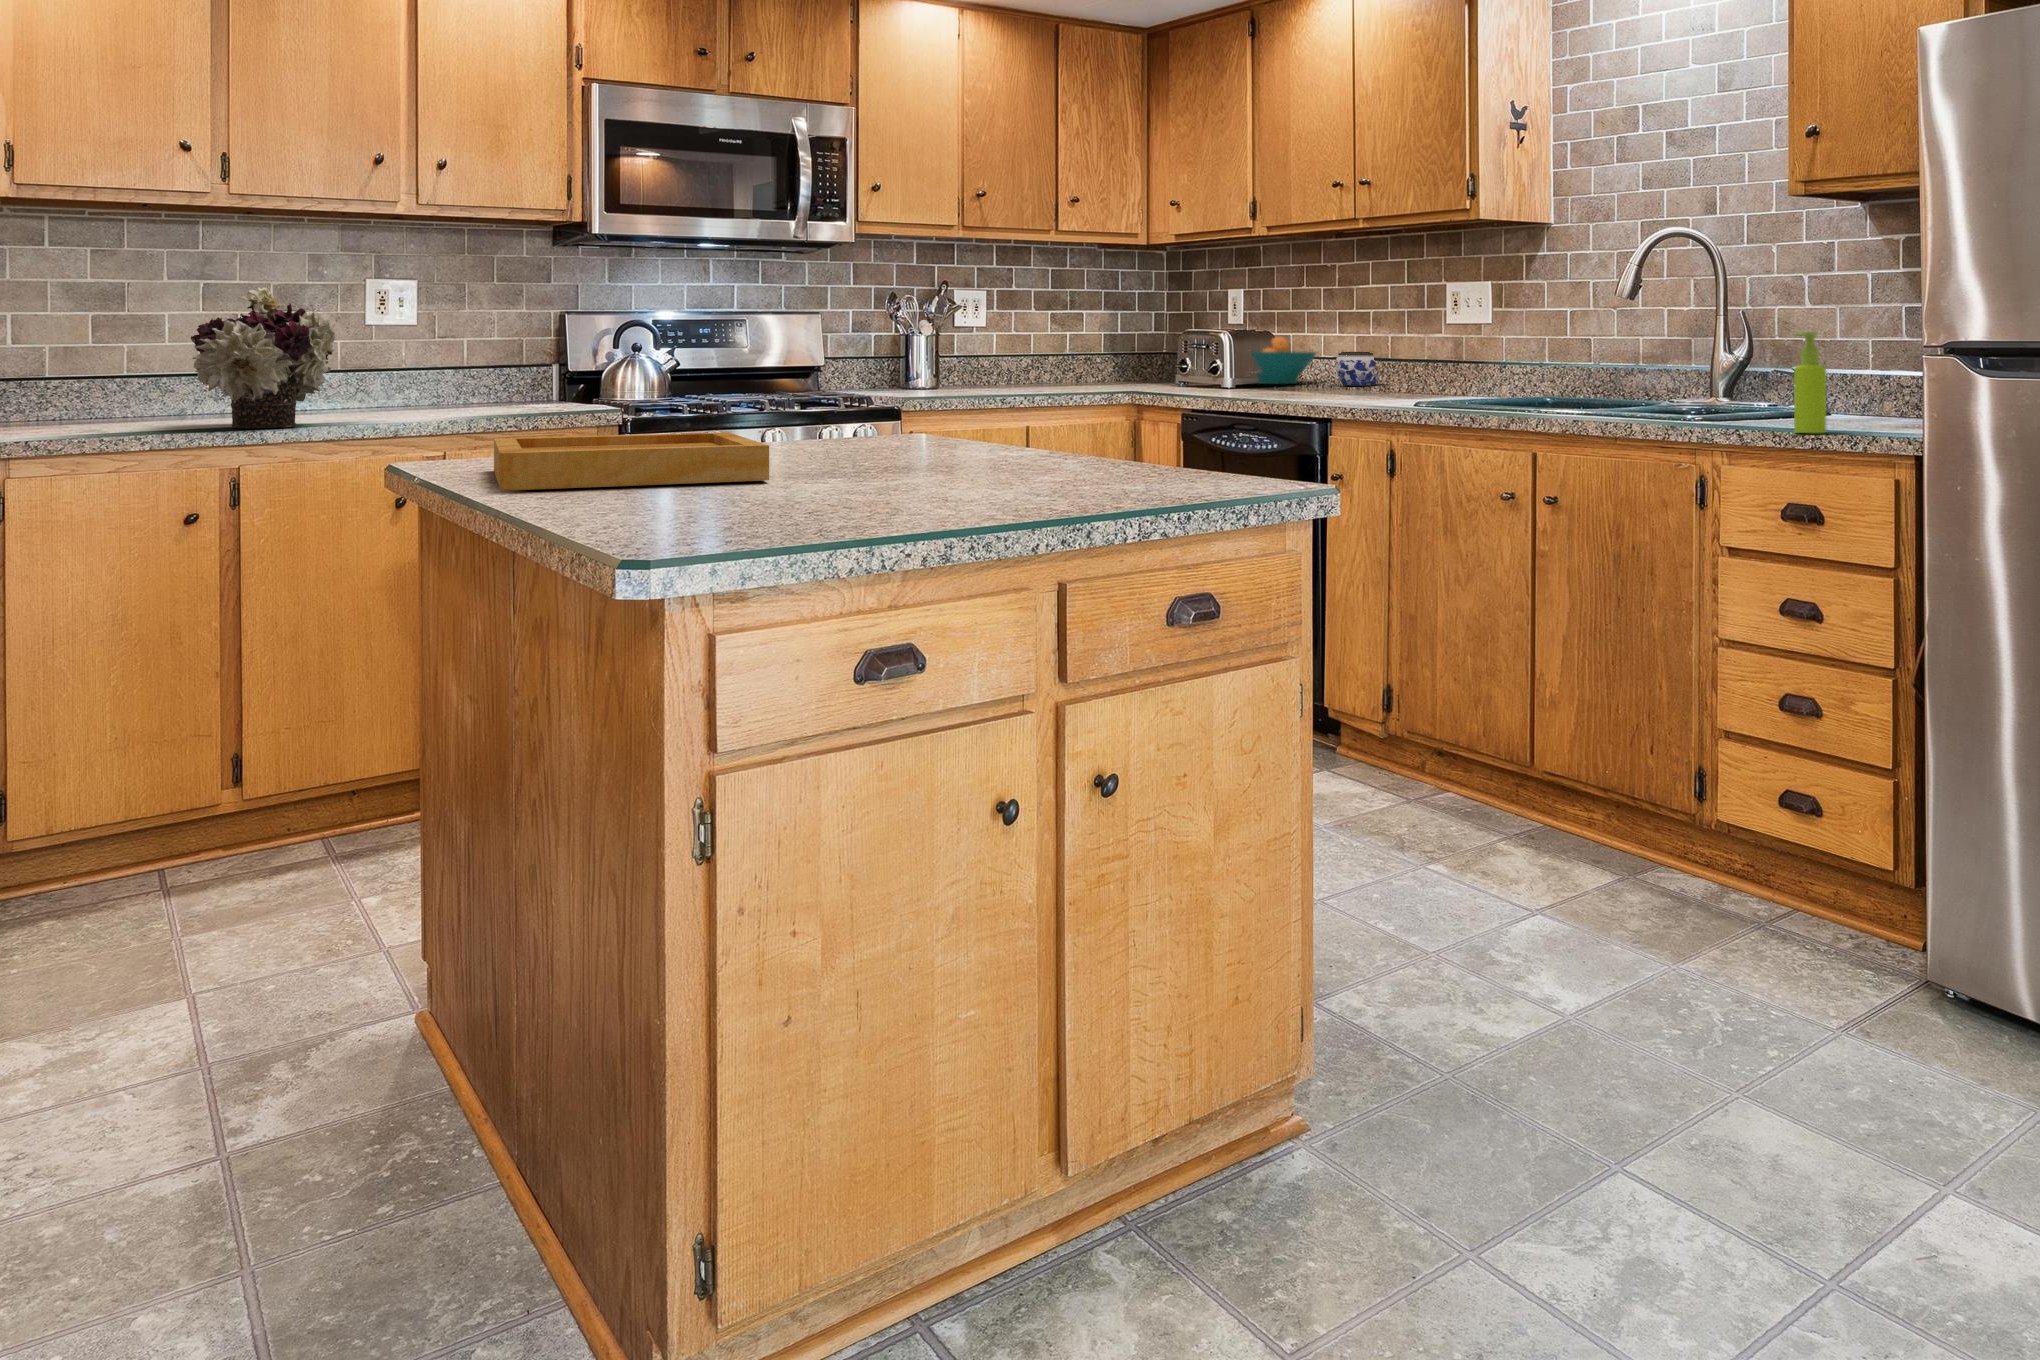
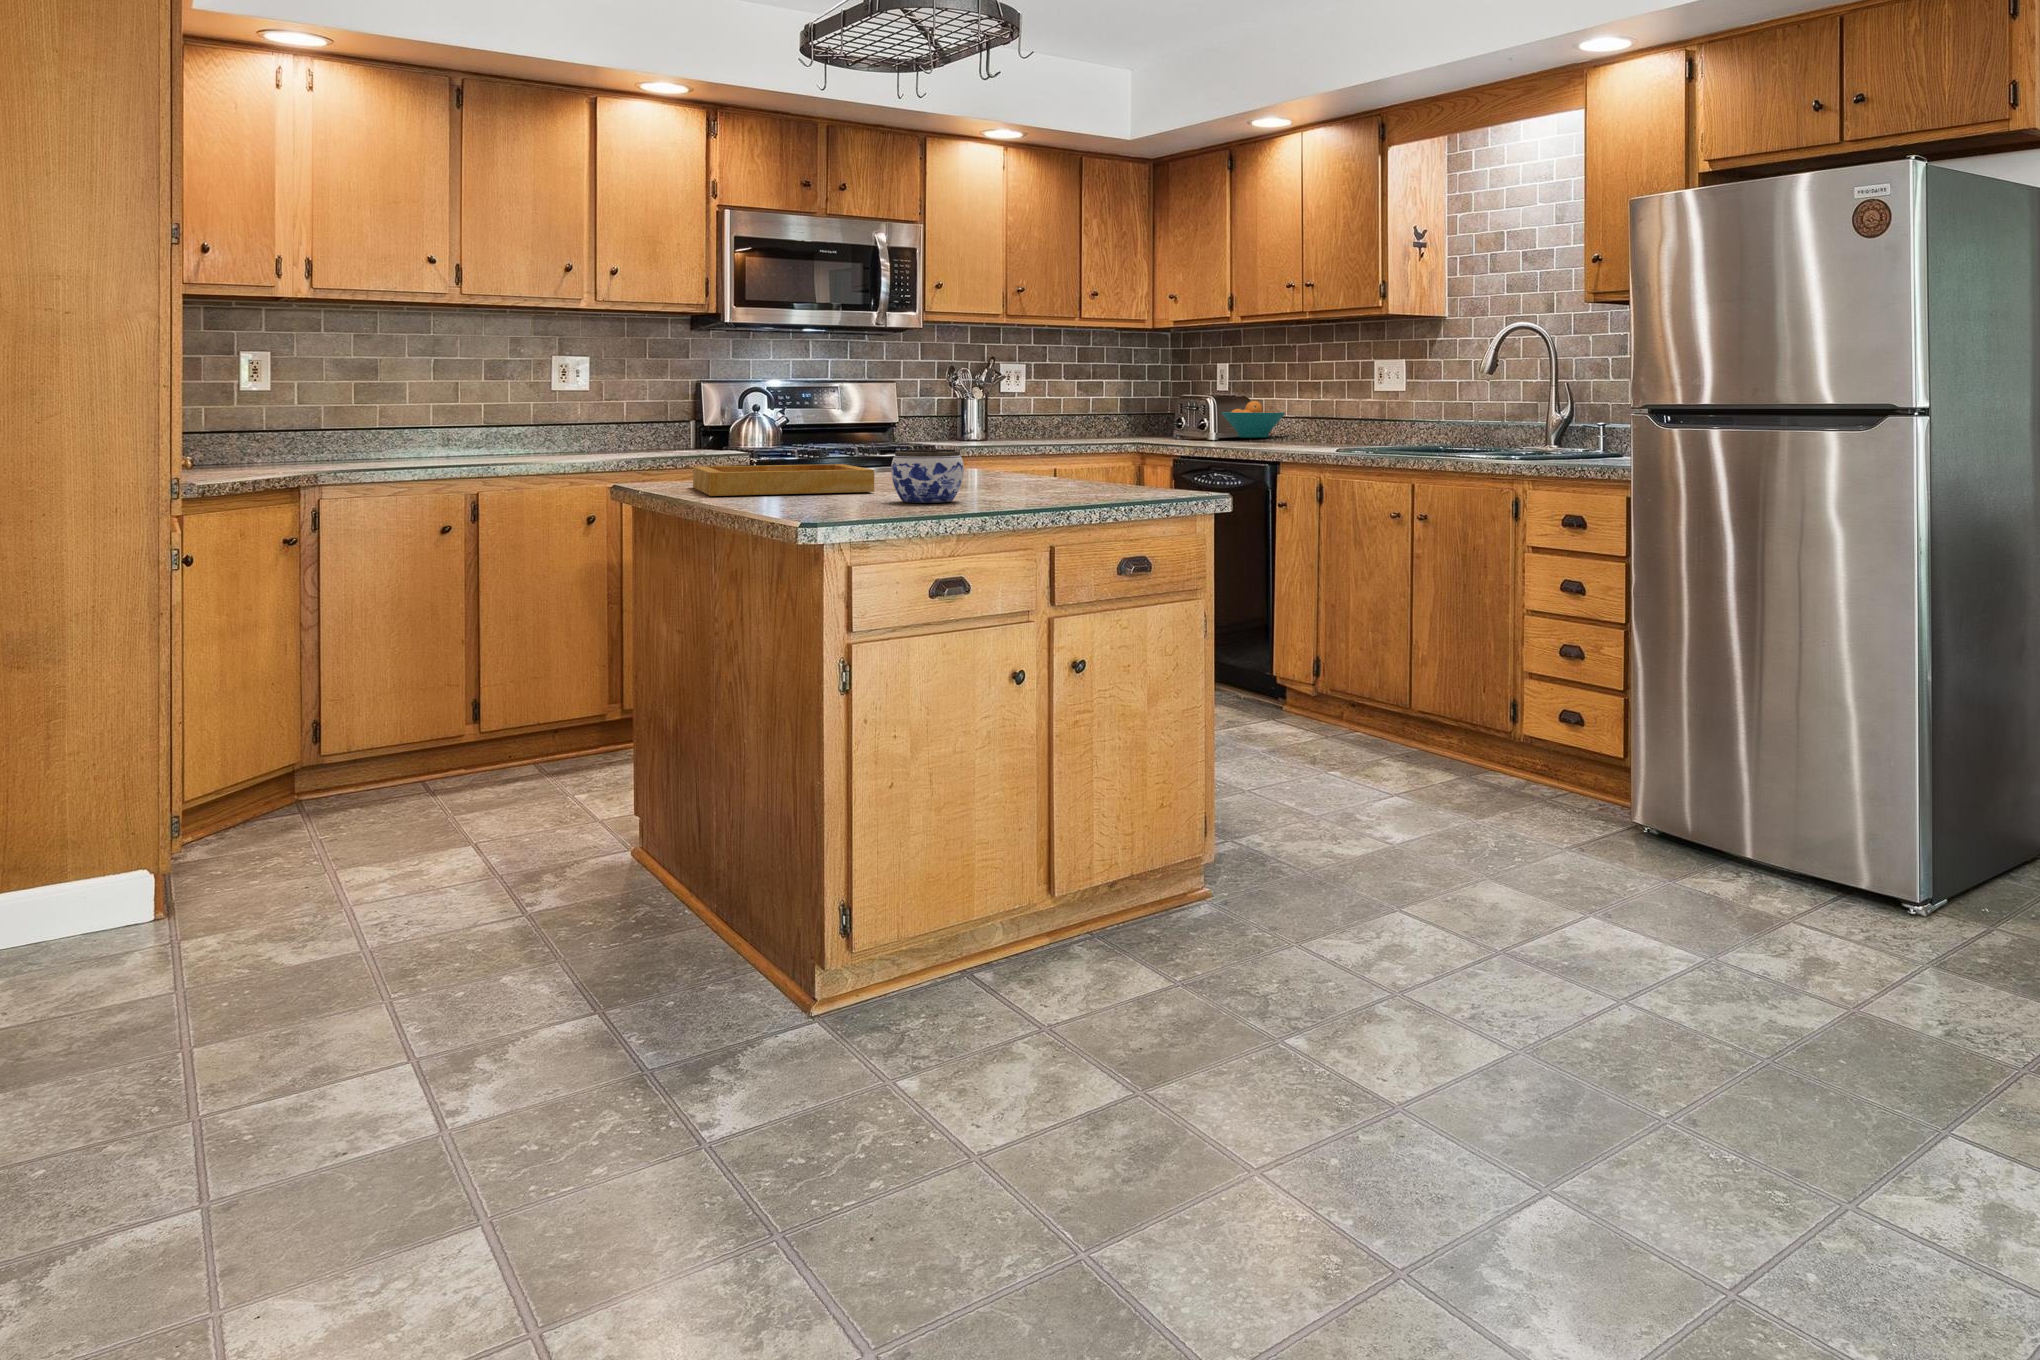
flower arrangement: present [191,287,337,428] -> none [446,364,548,466]
soap dispenser: present [1794,332,1826,433] -> none [1569,399,1591,468]
jar: present [1336,352,1380,386] -> present [891,449,964,503]

